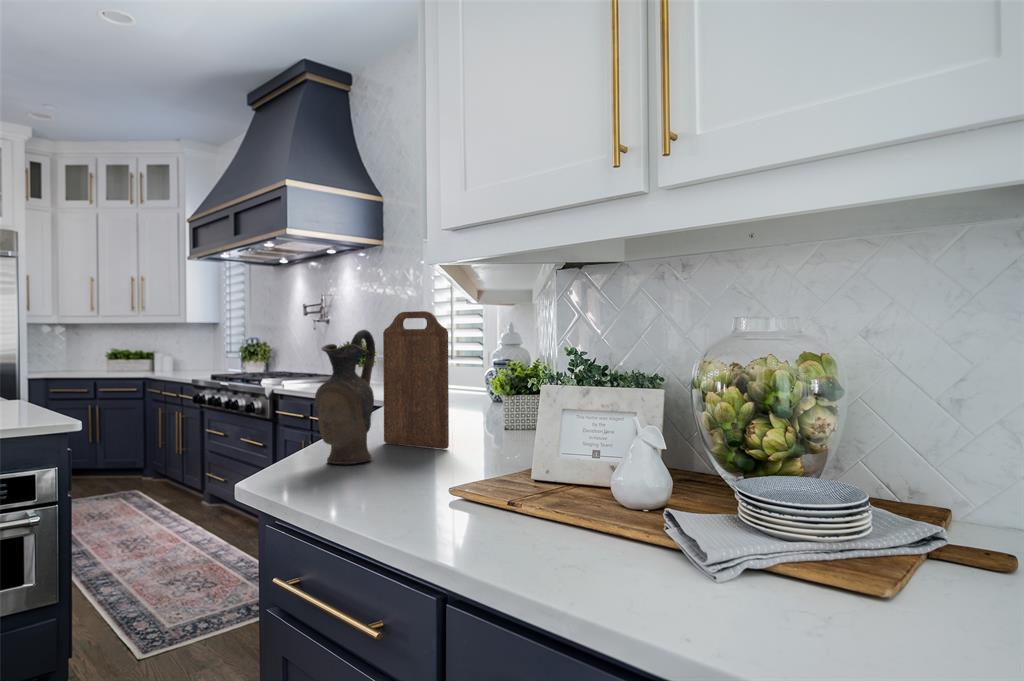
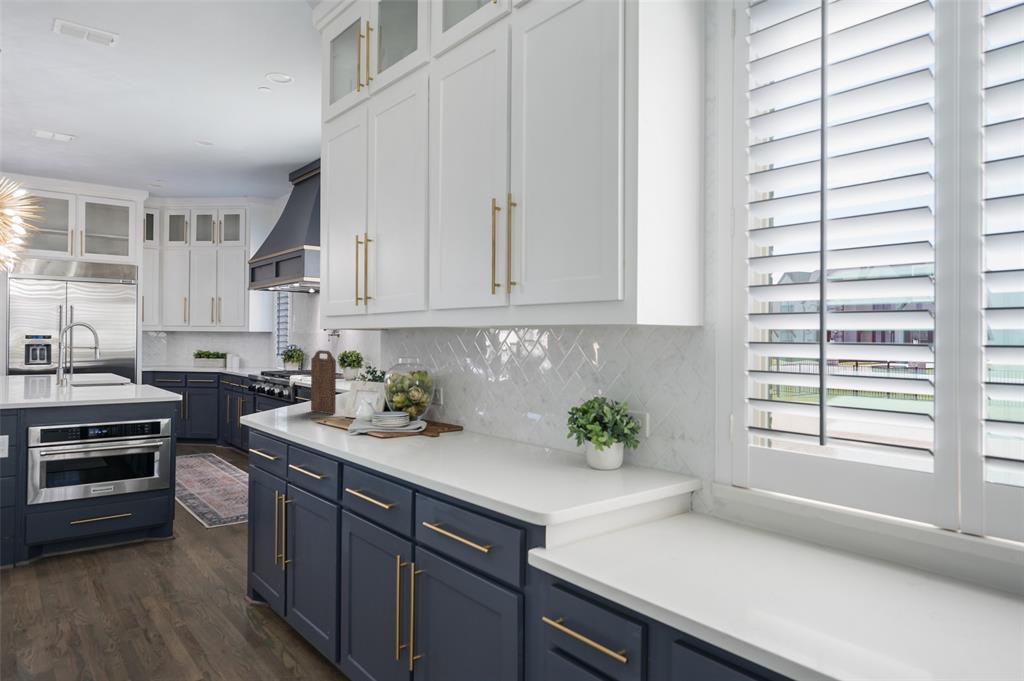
ceramic pitcher: present [315,330,375,464] -> none [271,360,300,417]

